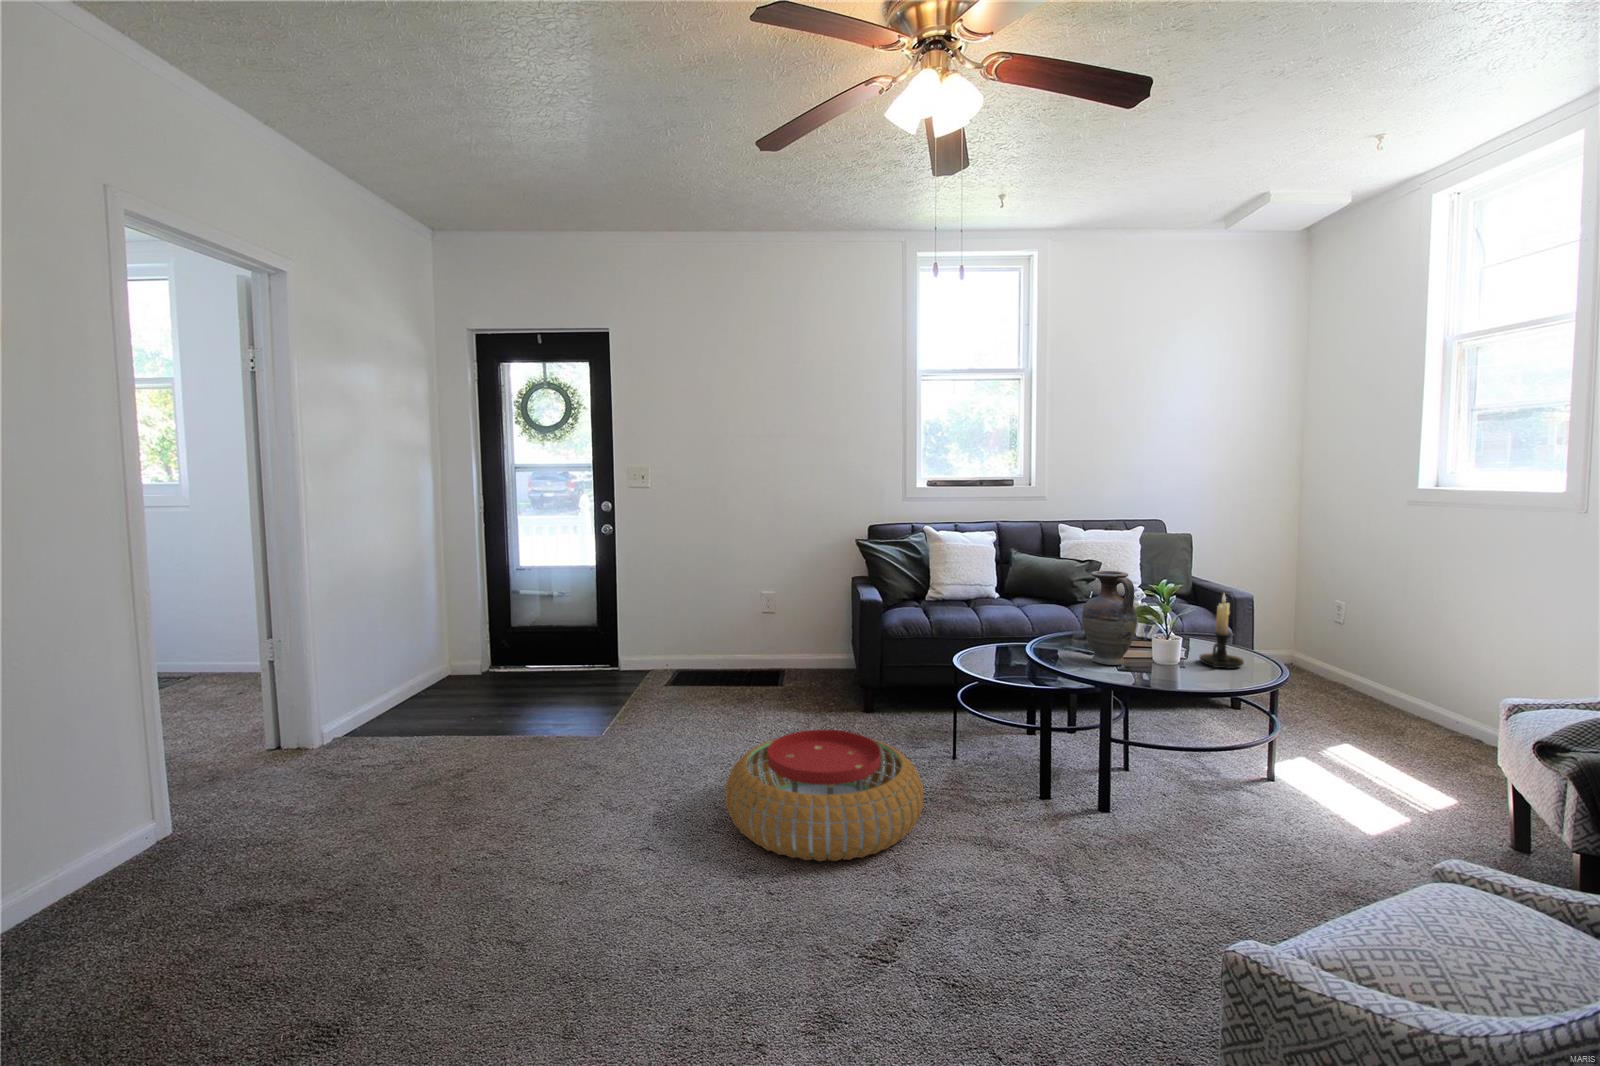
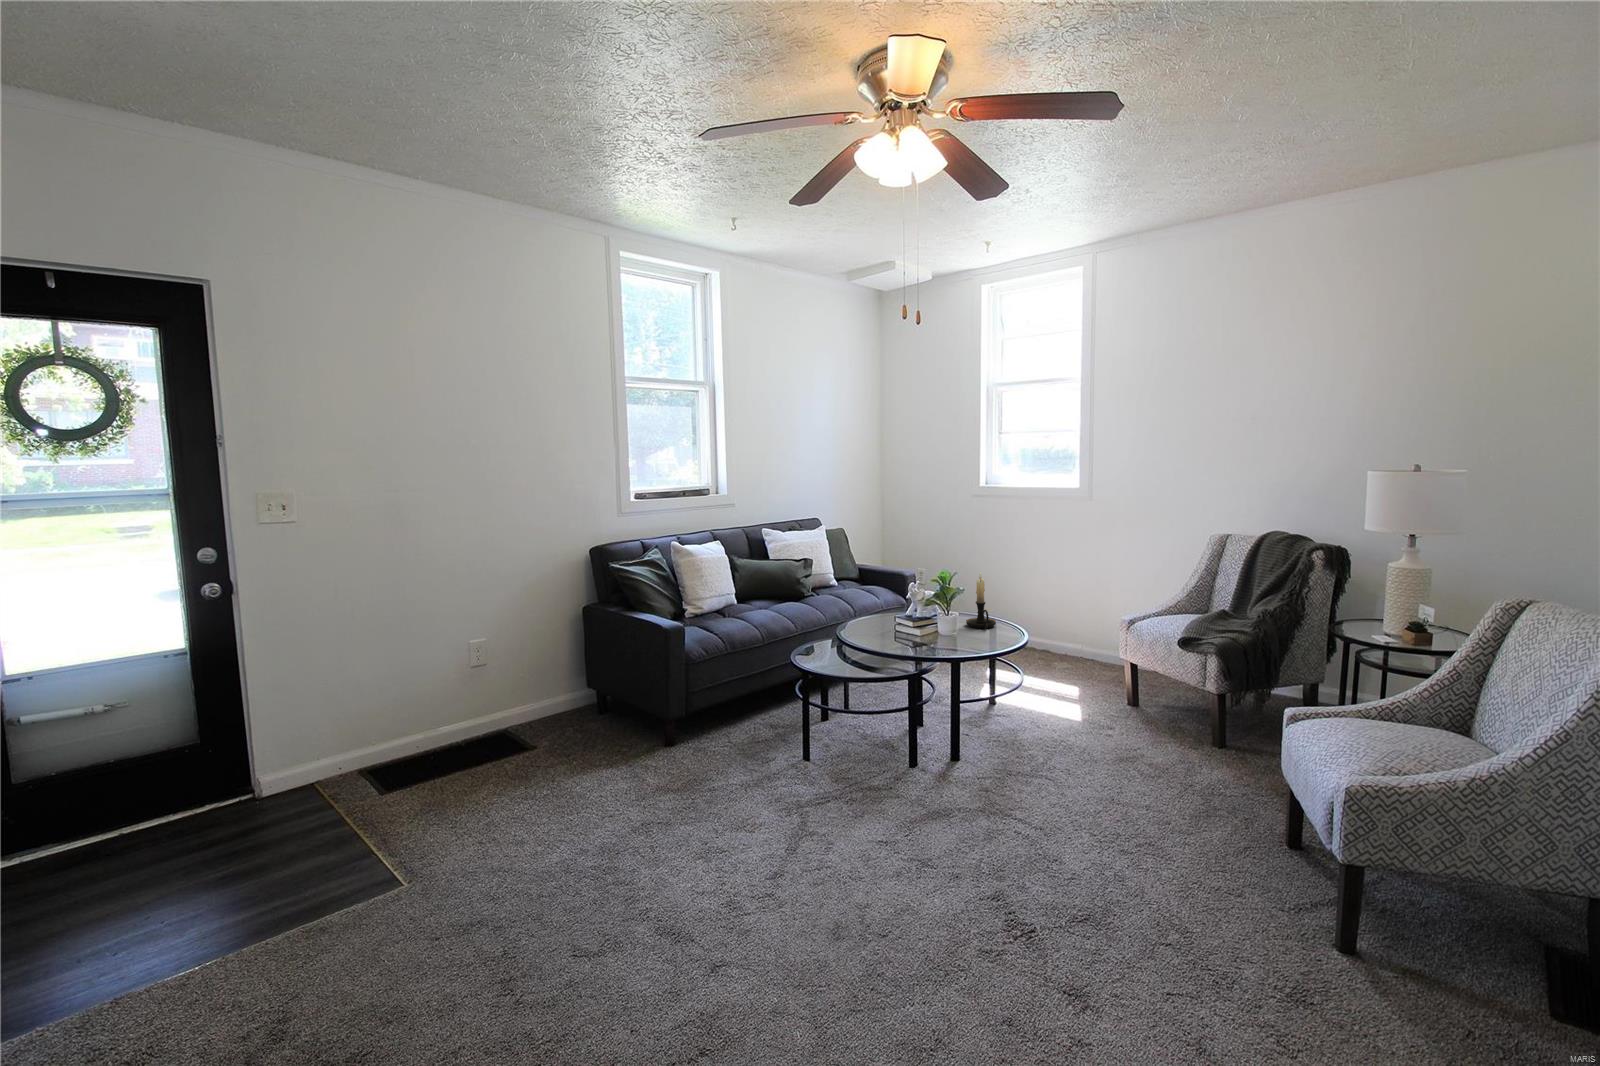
vase: present [1082,571,1137,665] -> none [906,564,950,642]
pouf: present [725,730,924,861] -> none [694,759,902,906]

